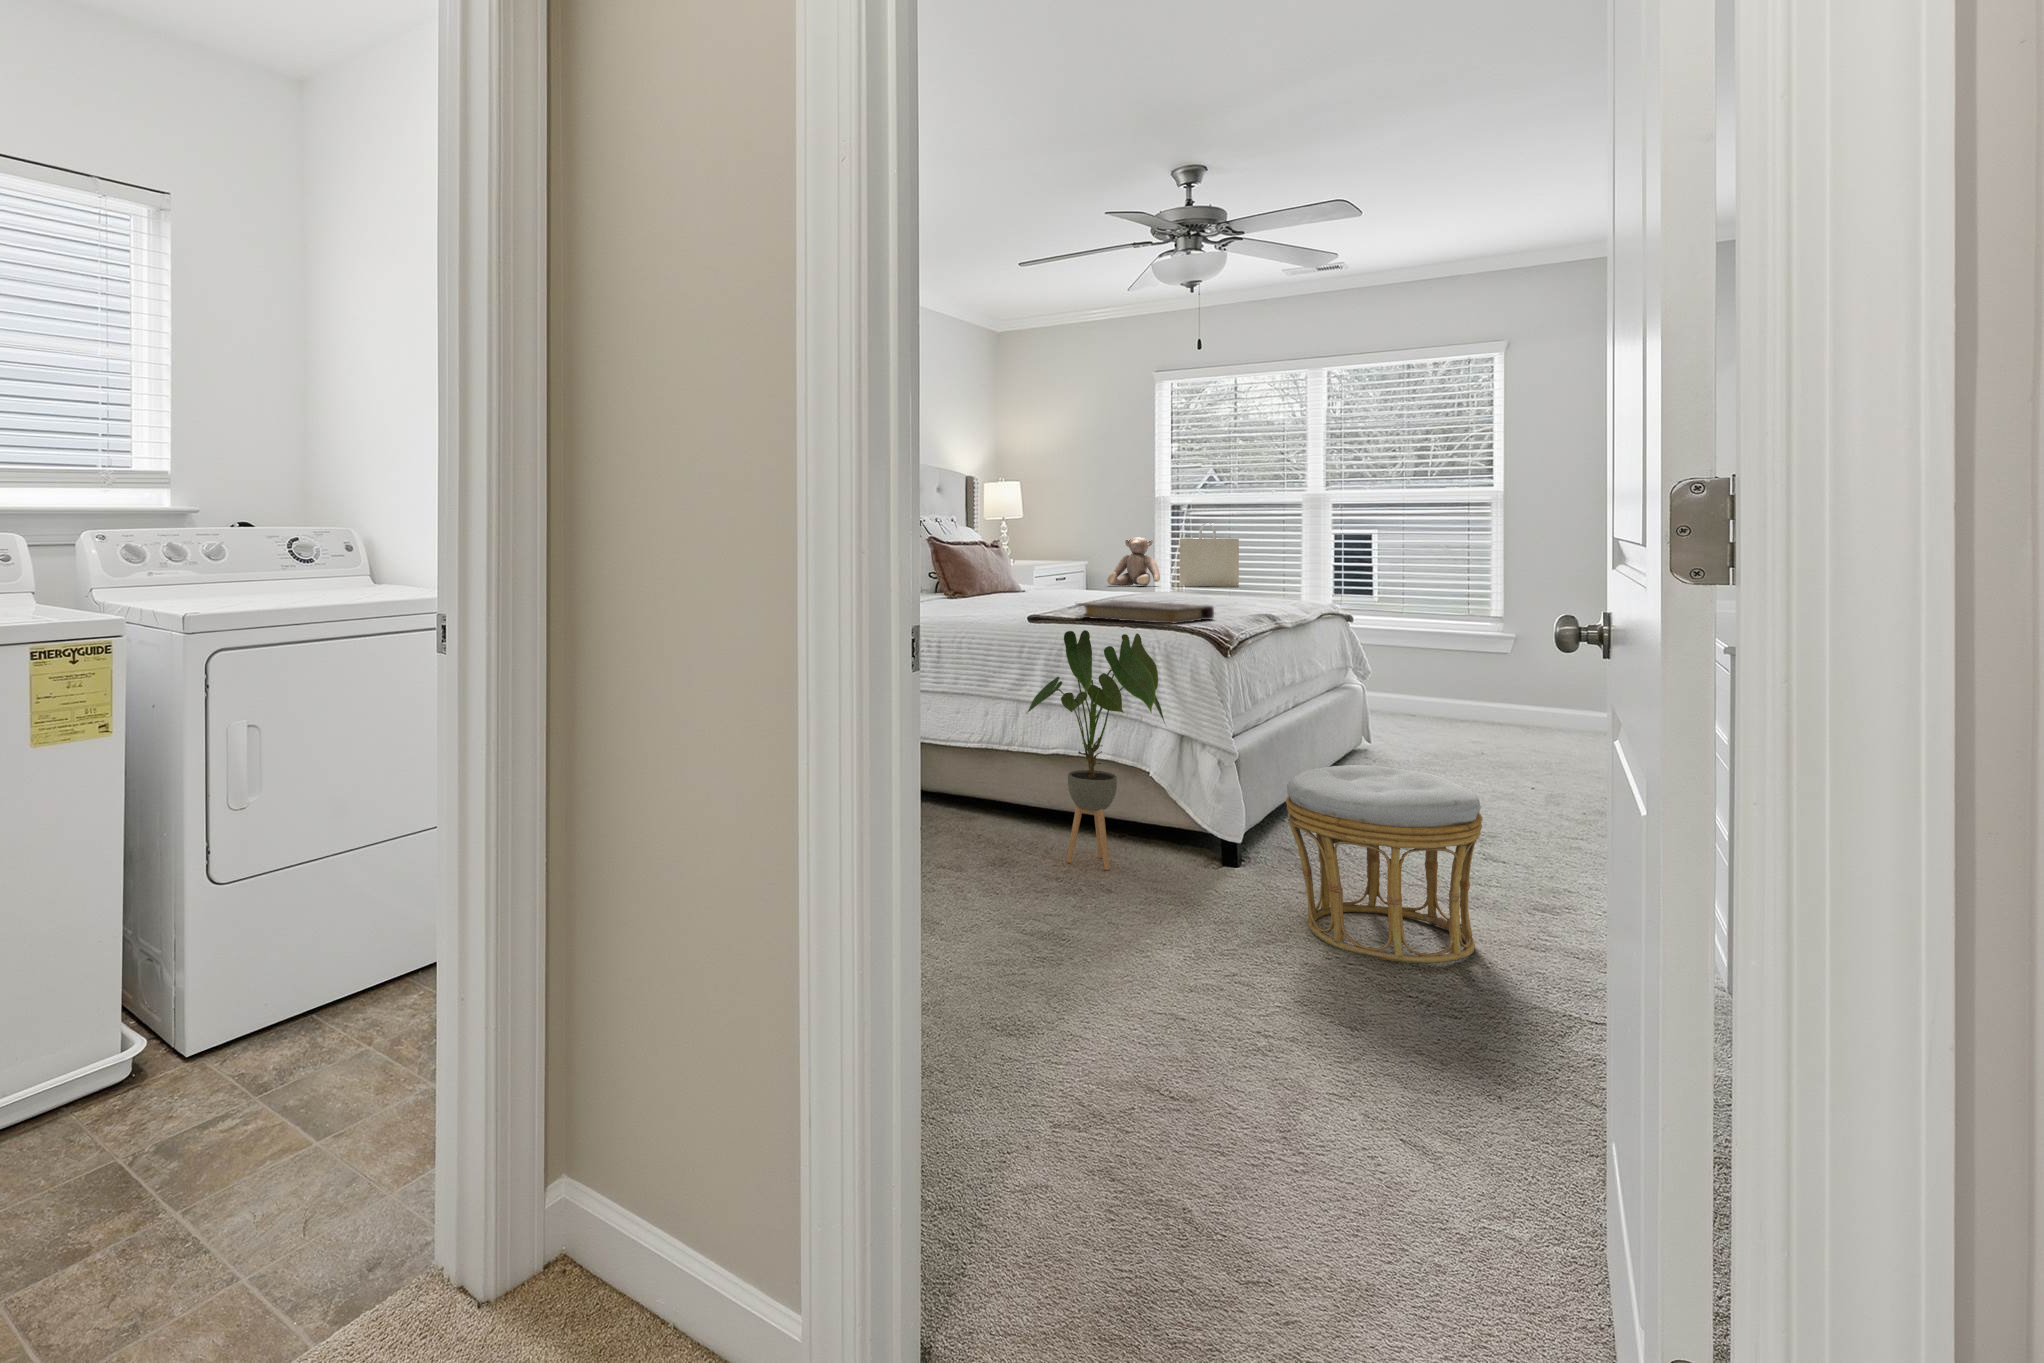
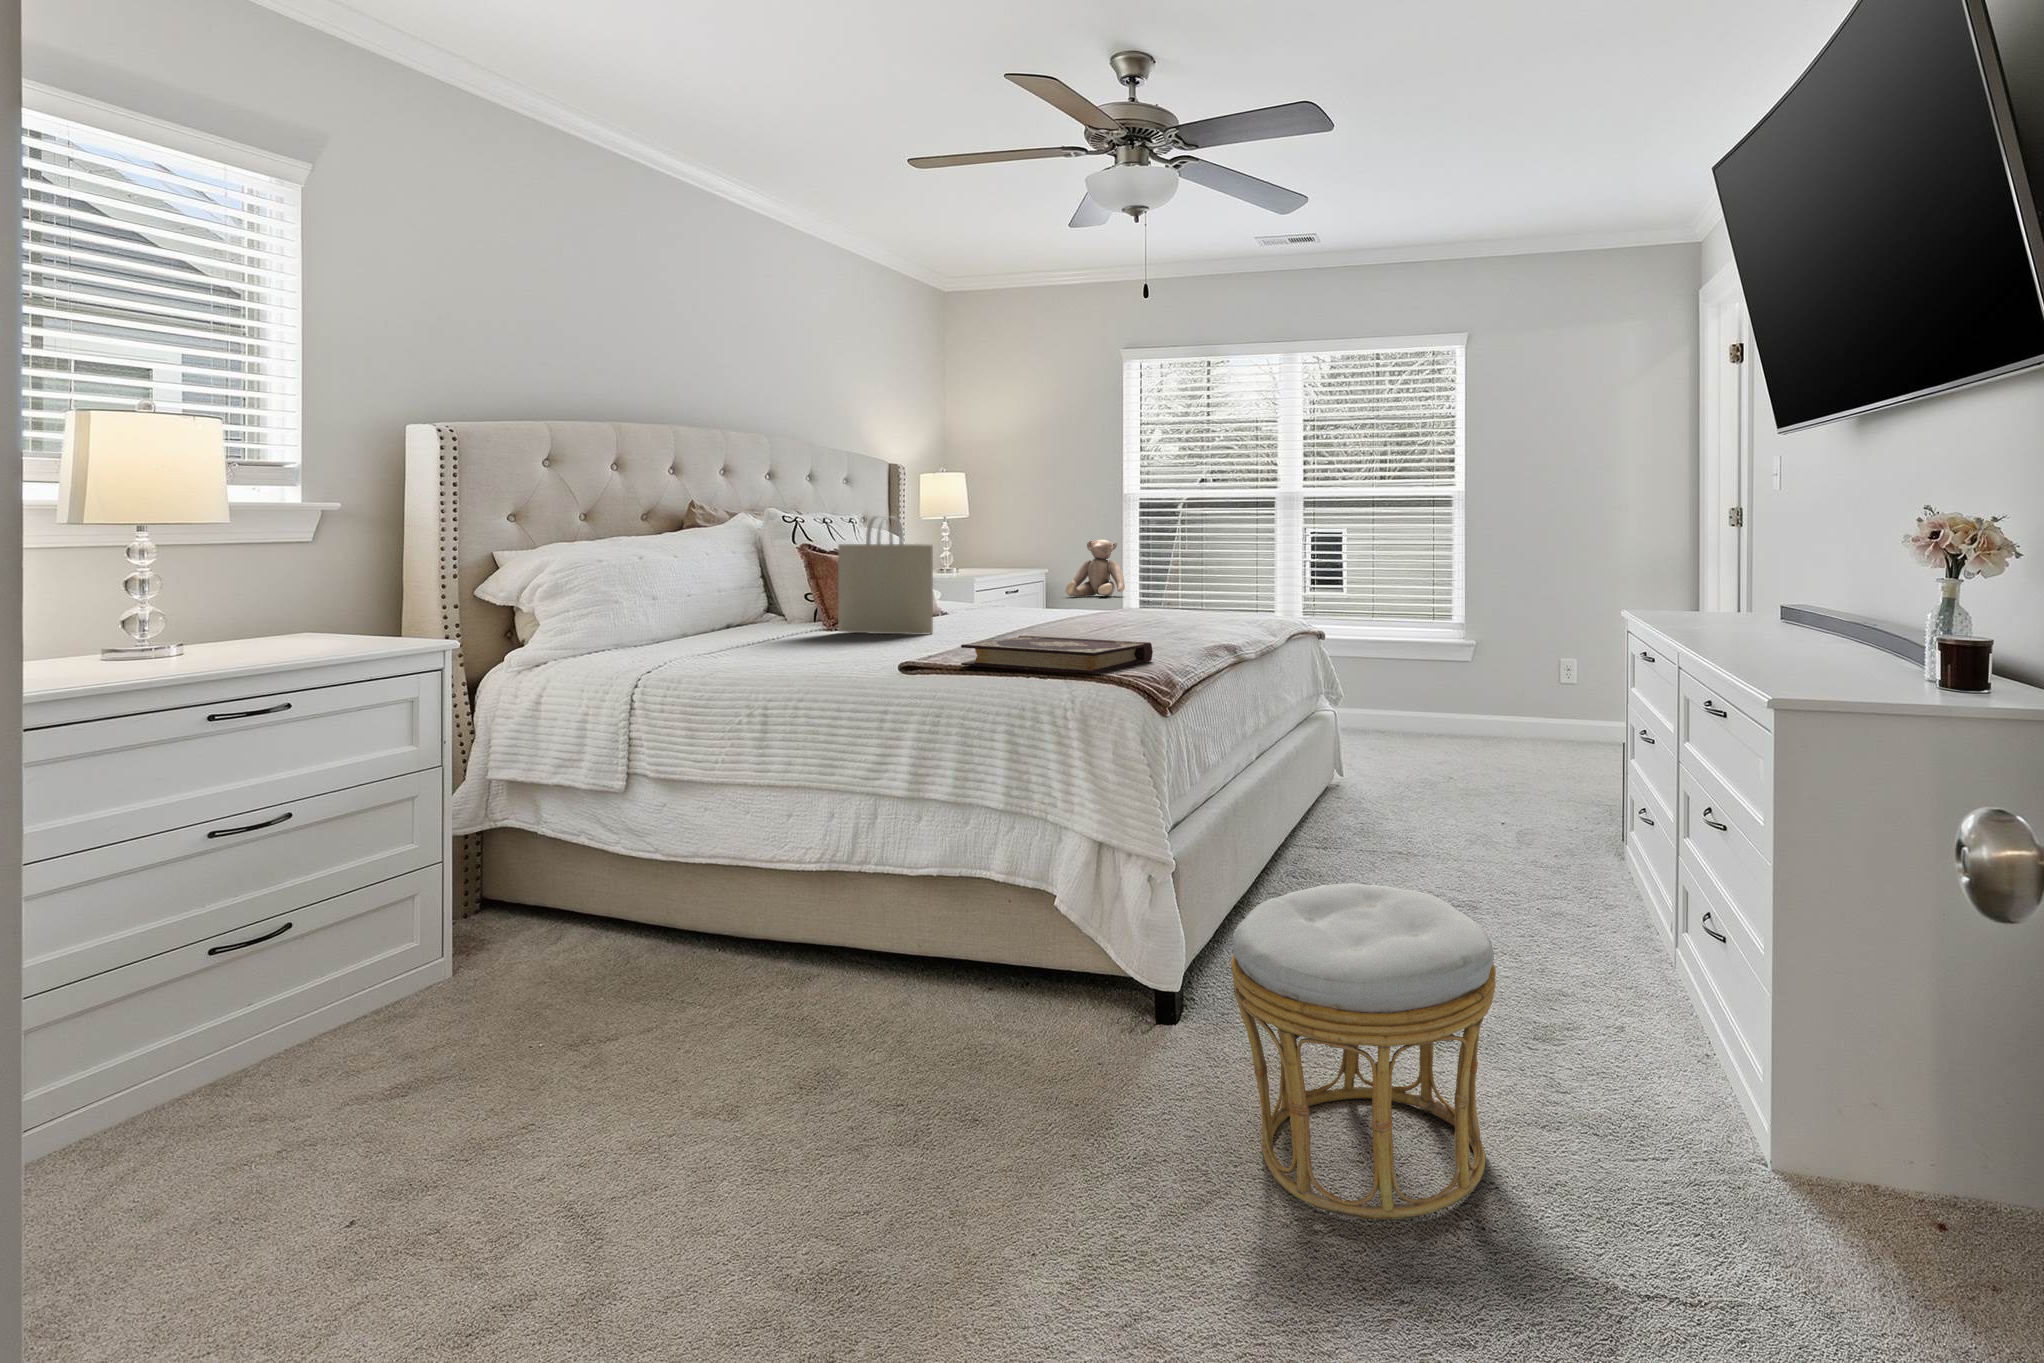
tote bag: present [1180,523,1239,587] -> present [838,516,933,635]
house plant: present [1026,630,1165,870] -> none [856,694,1074,1065]

